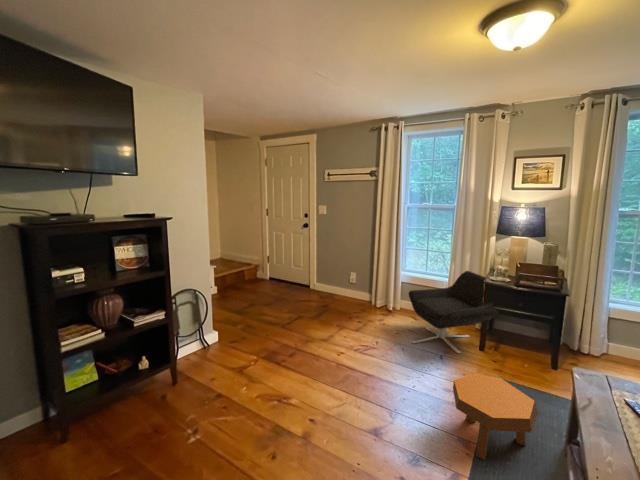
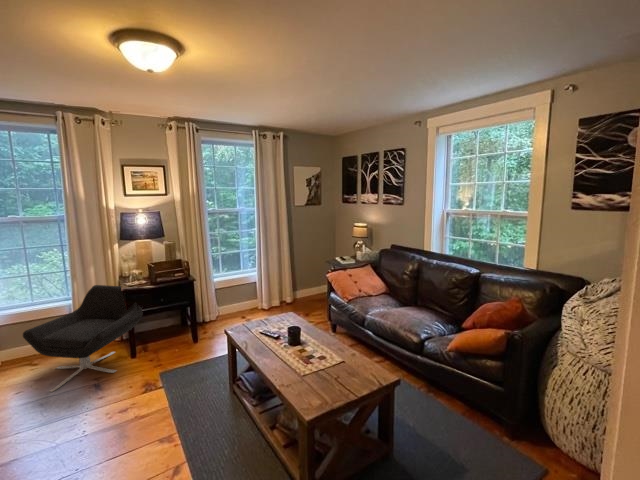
footstool: present [453,373,538,460] -> none [140,366,216,441]

